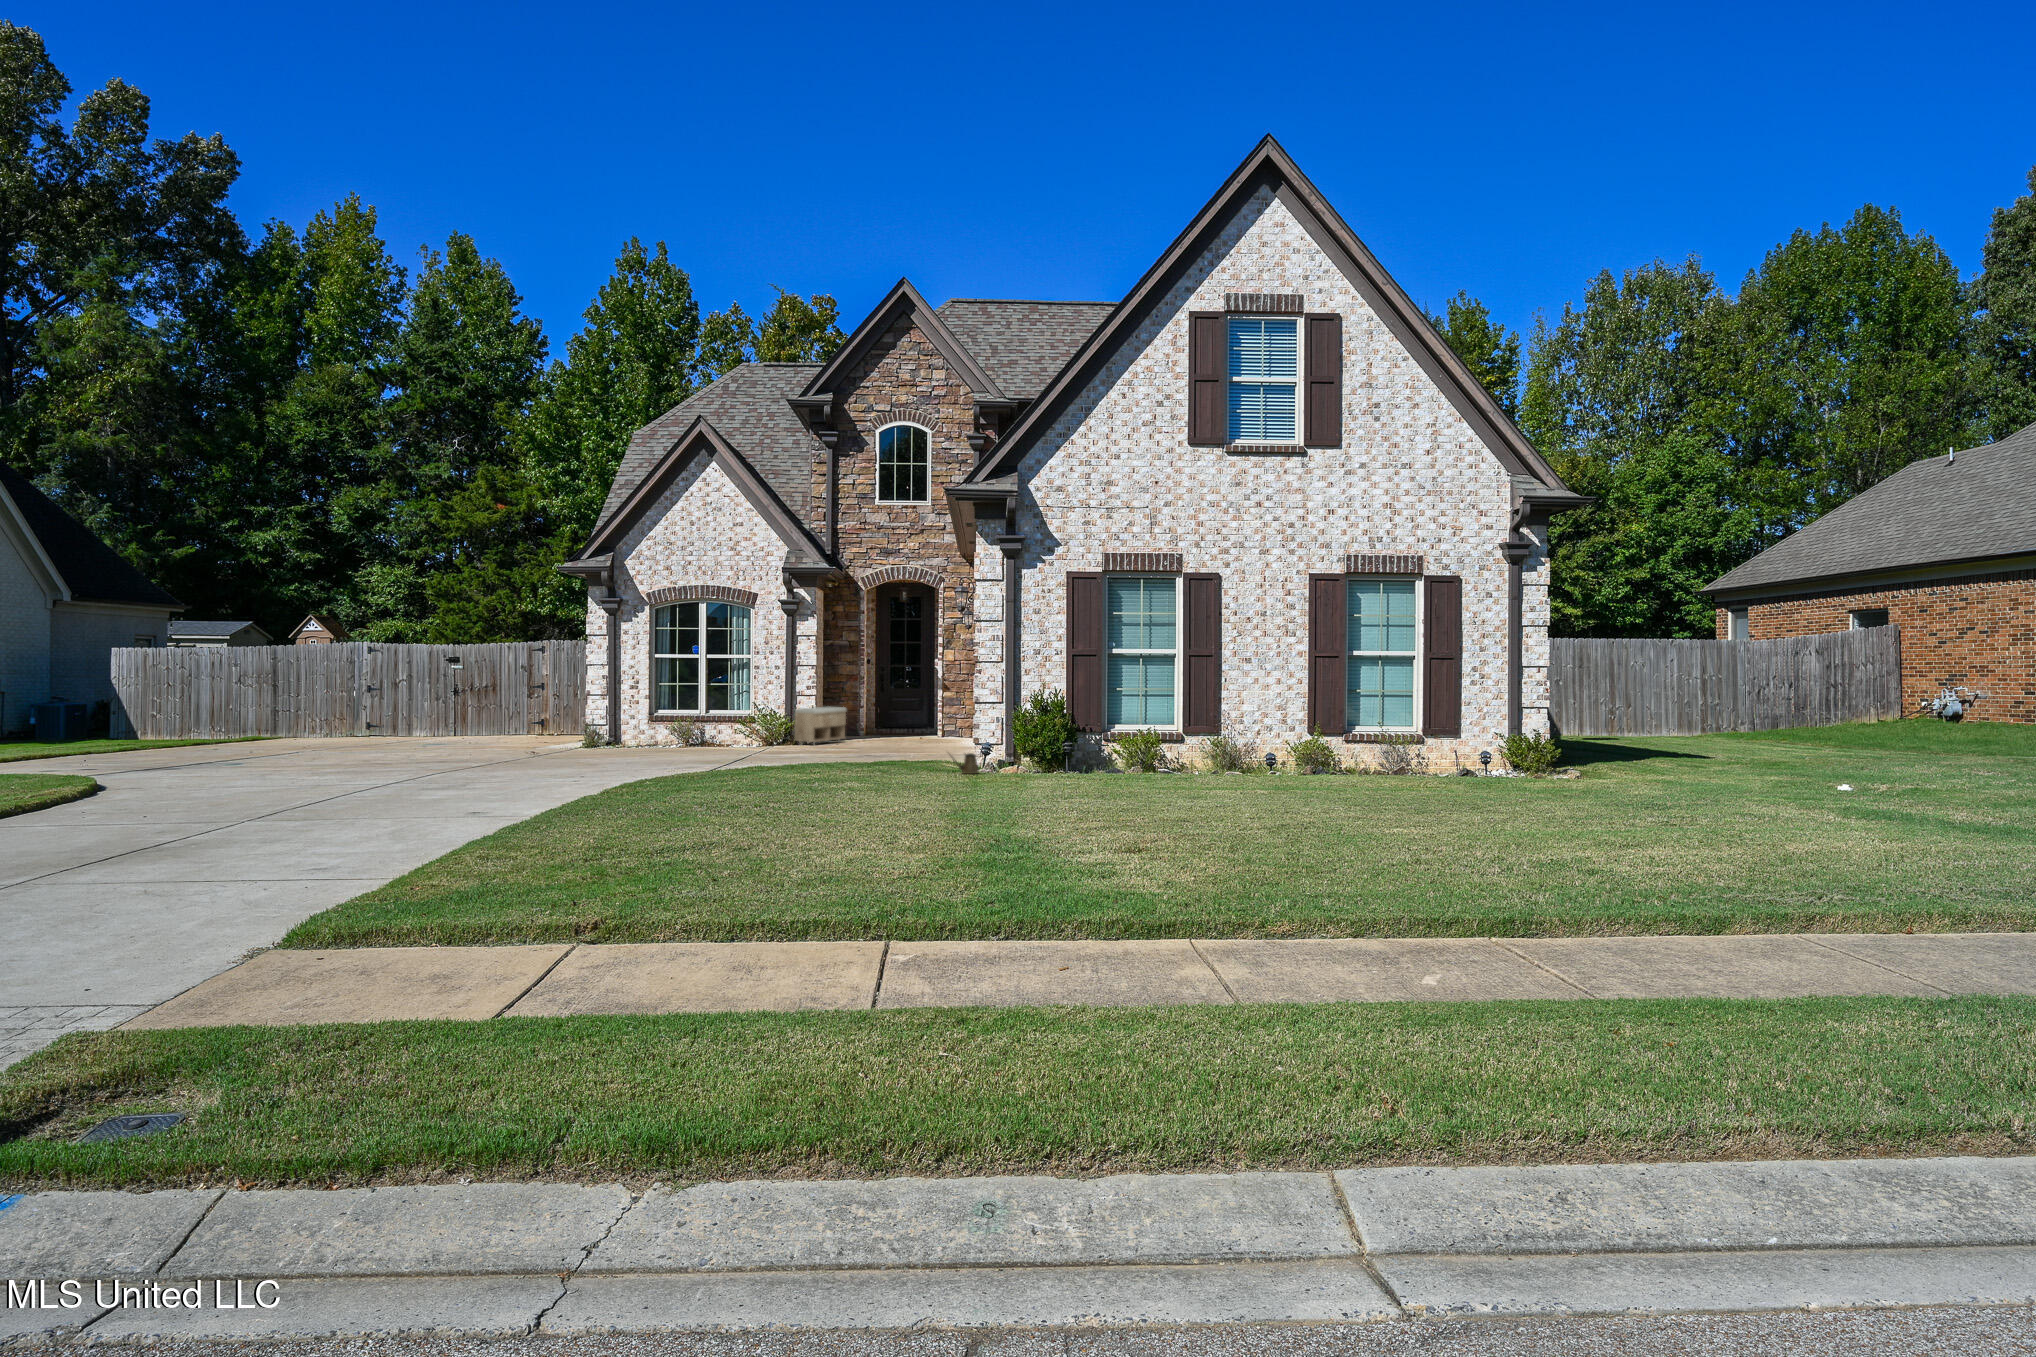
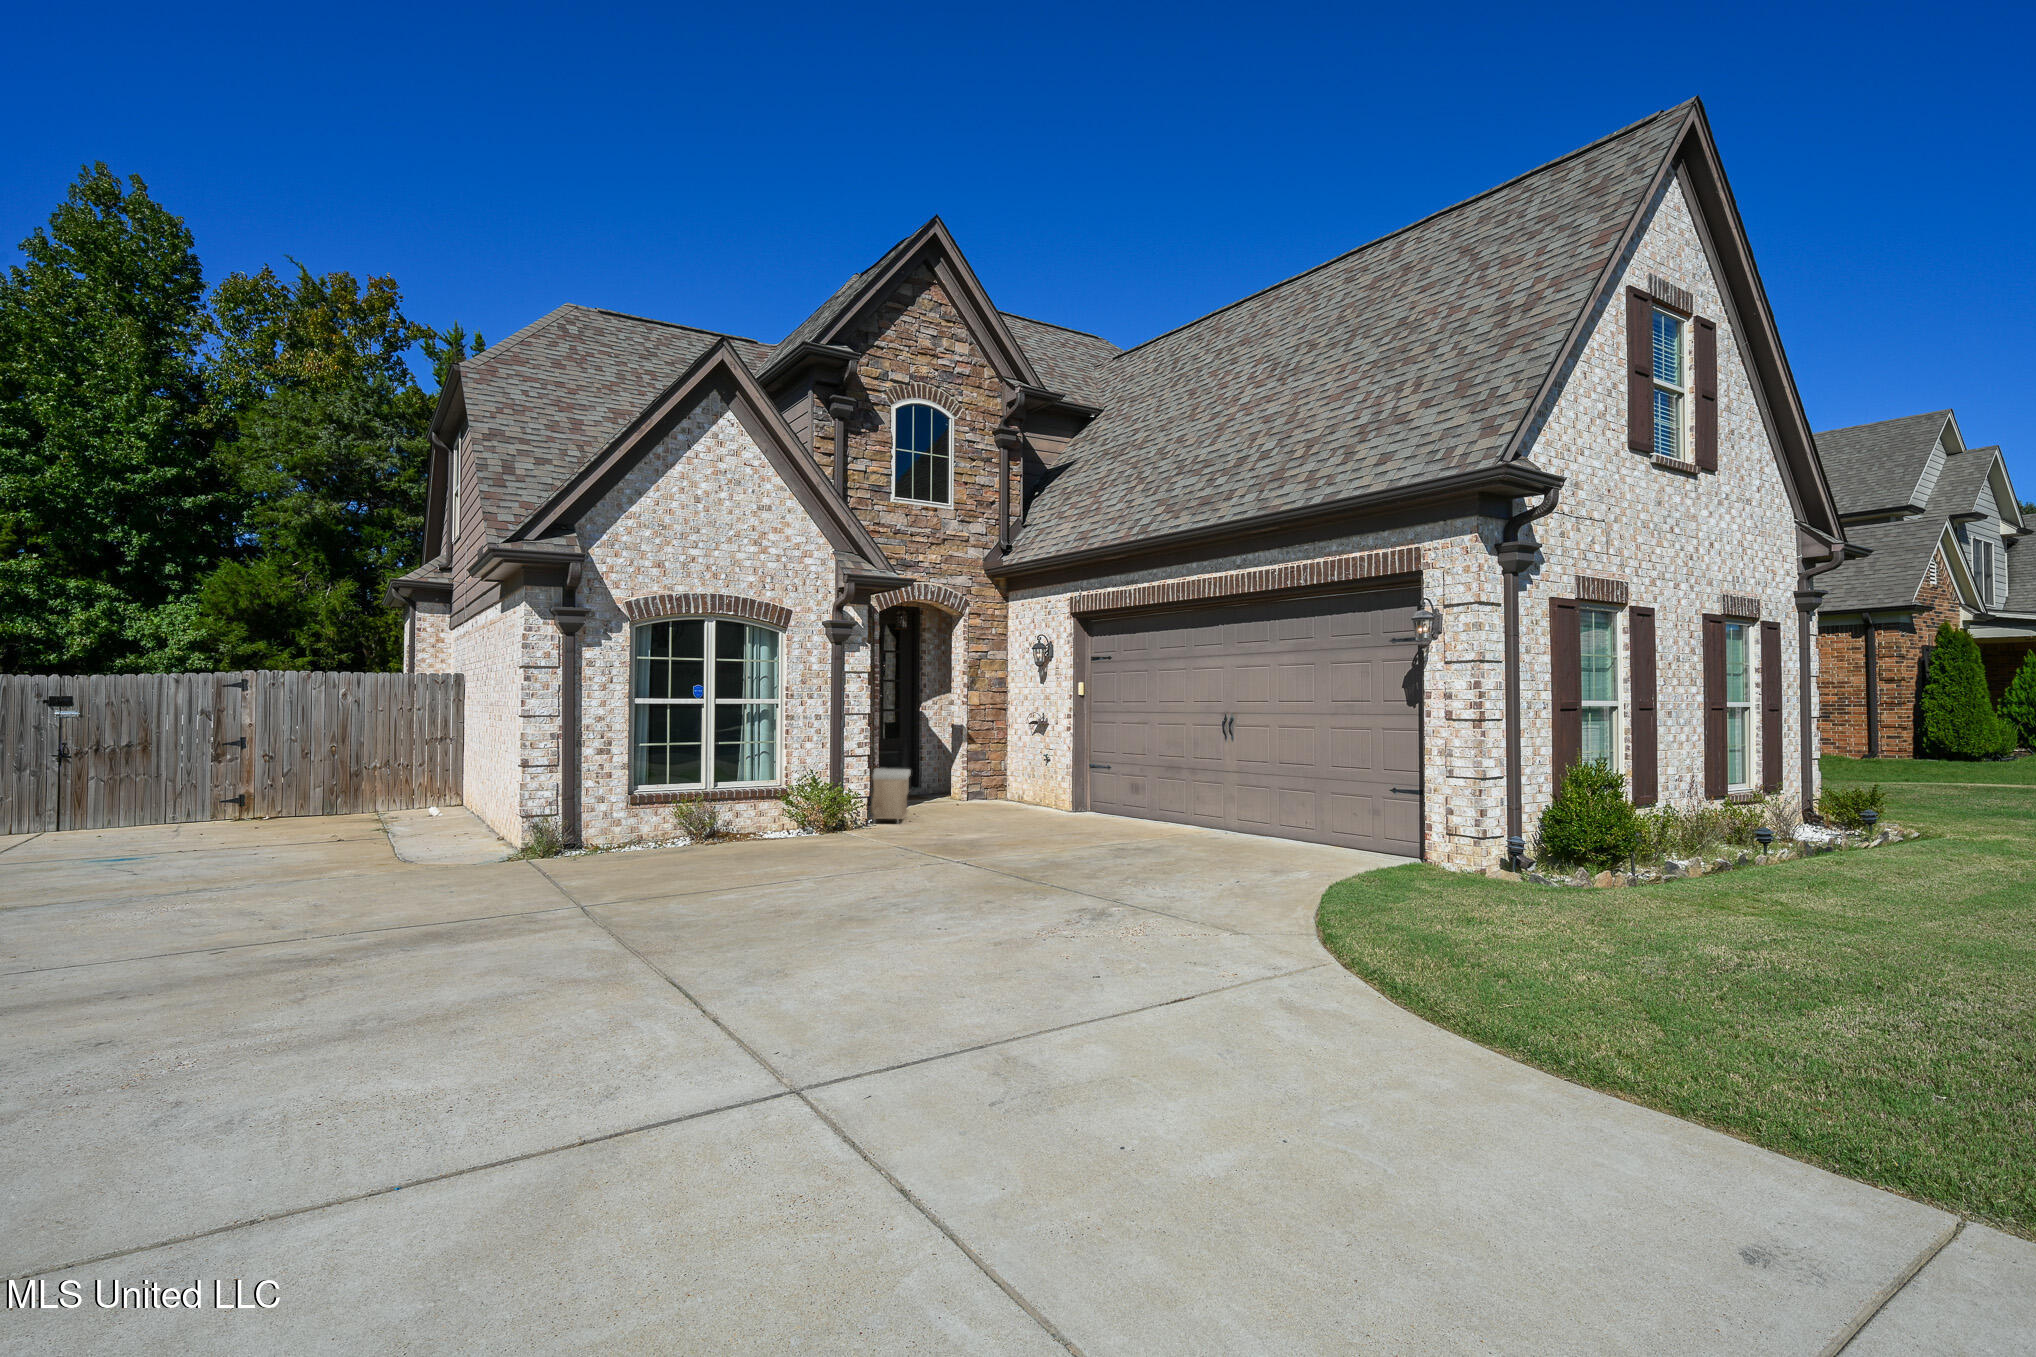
watering can: present [951,753,979,774] -> none [1316,829,1343,855]

